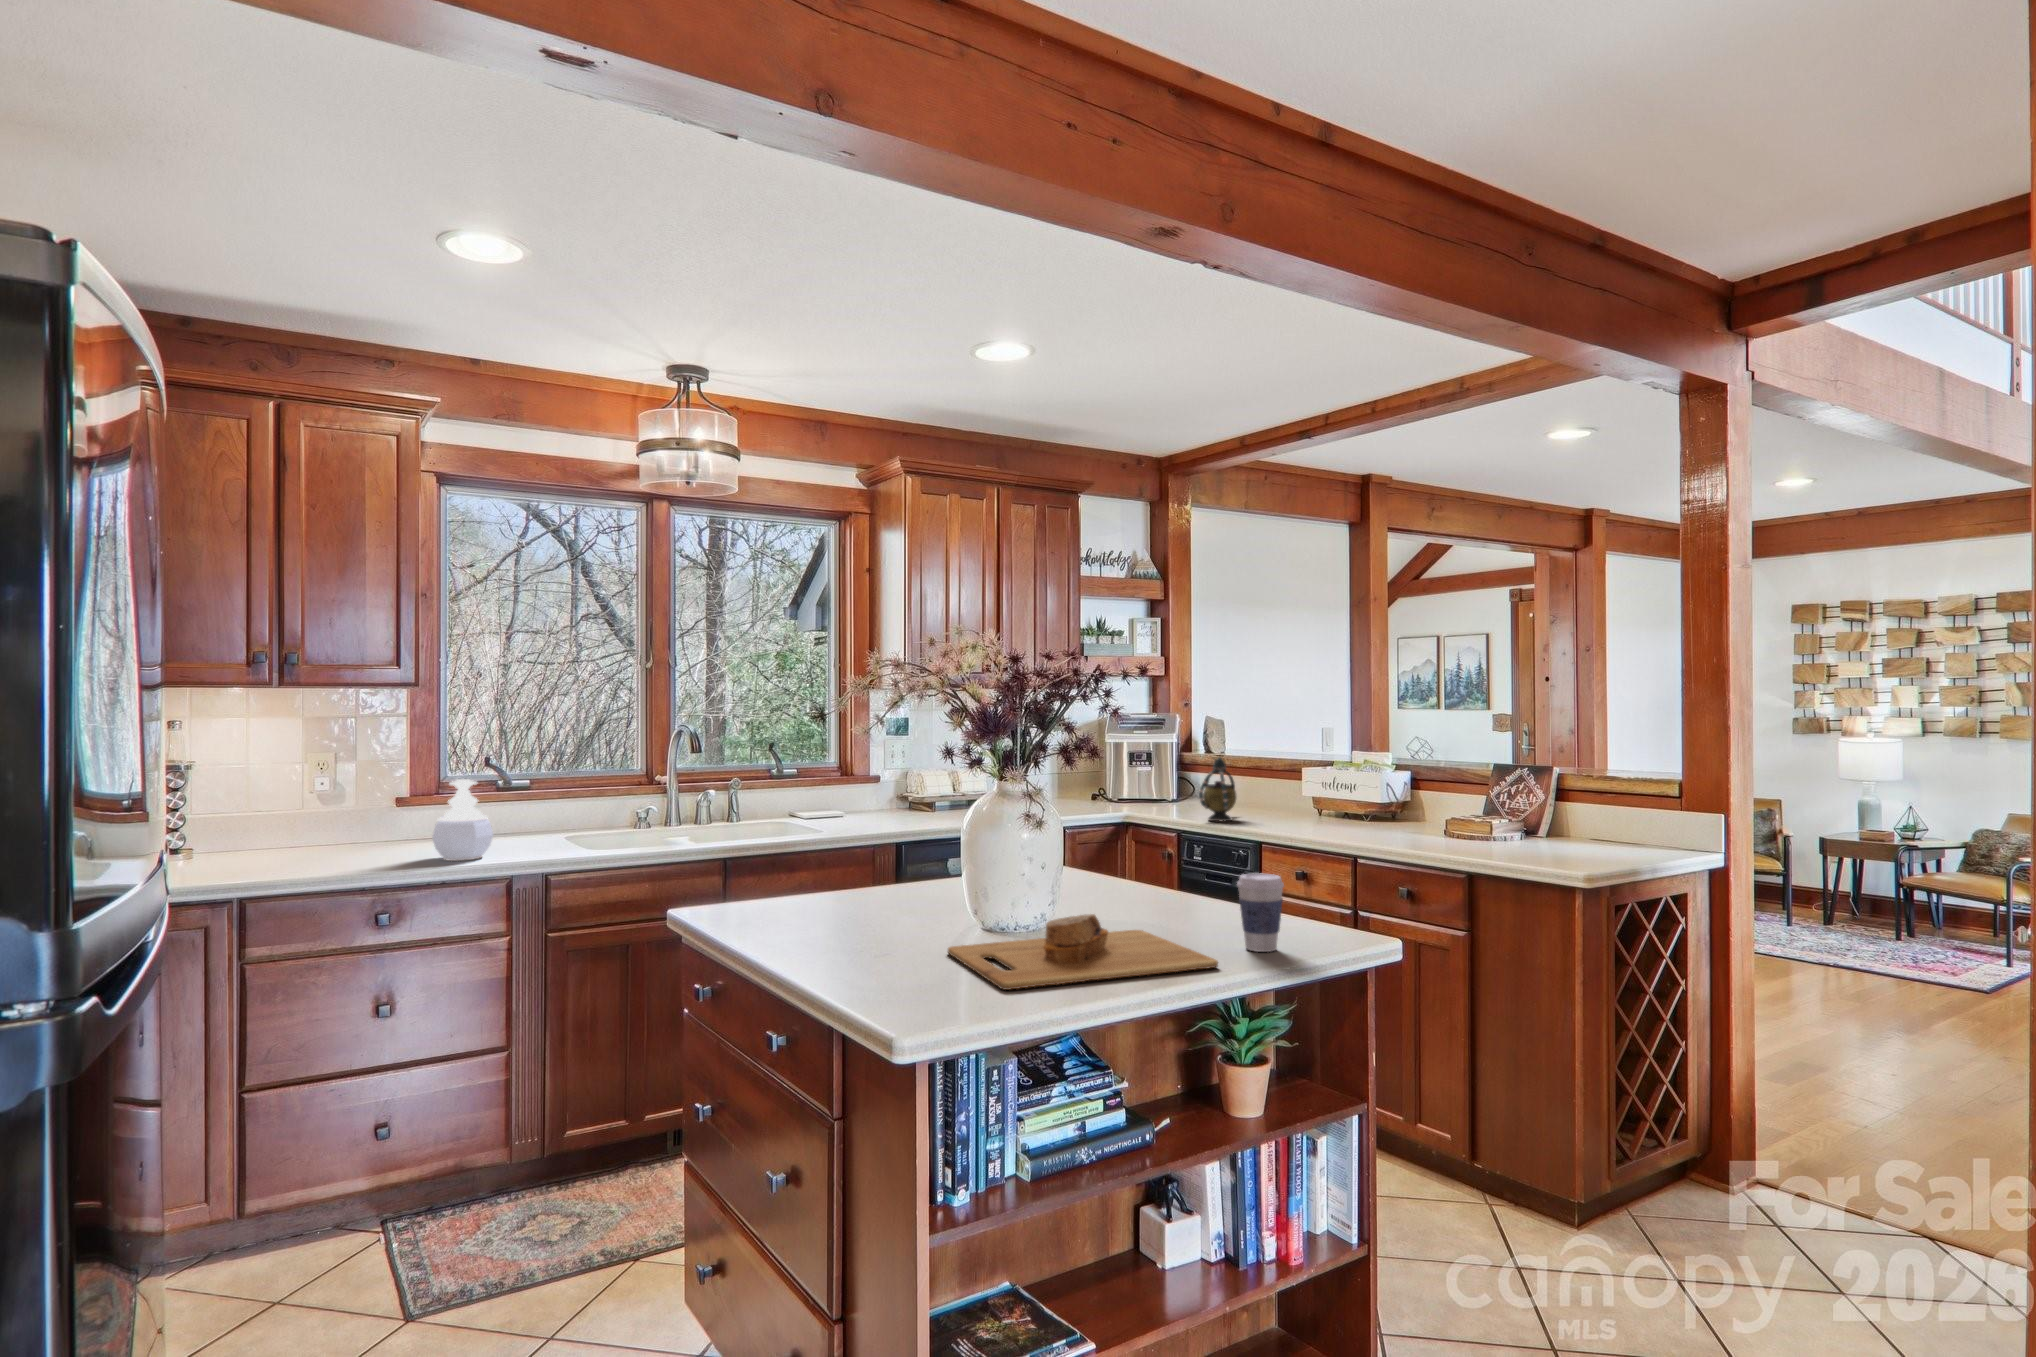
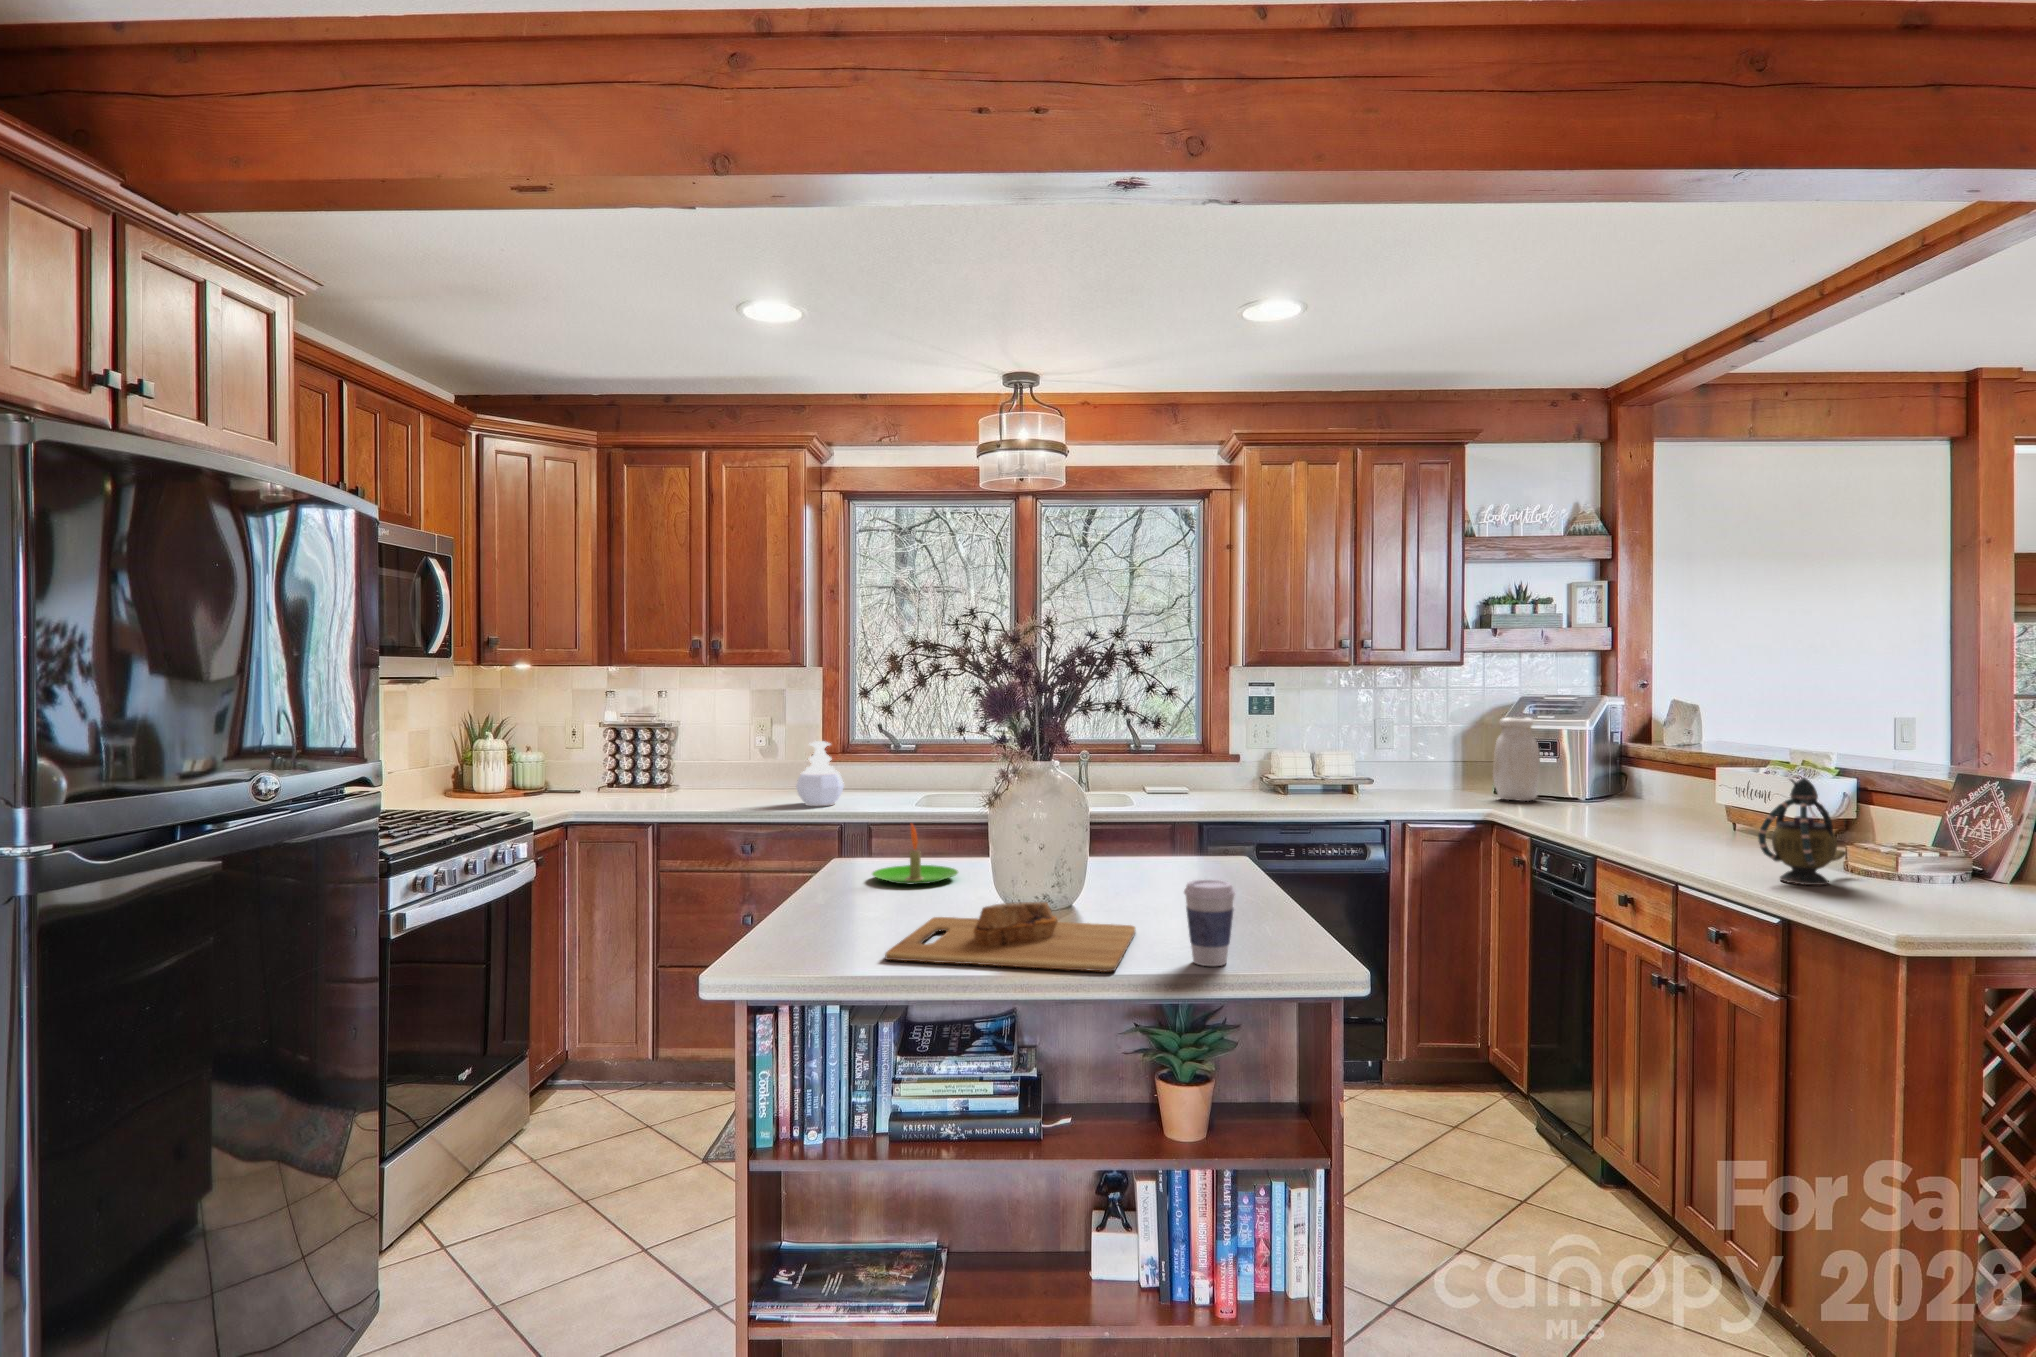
jar: none [1099,734,1138,807] -> present [1493,717,1541,801]
teapot: present [1199,757,1236,821] -> present [1758,778,1846,885]
candle: none [757,856,856,924] -> present [872,825,958,884]

